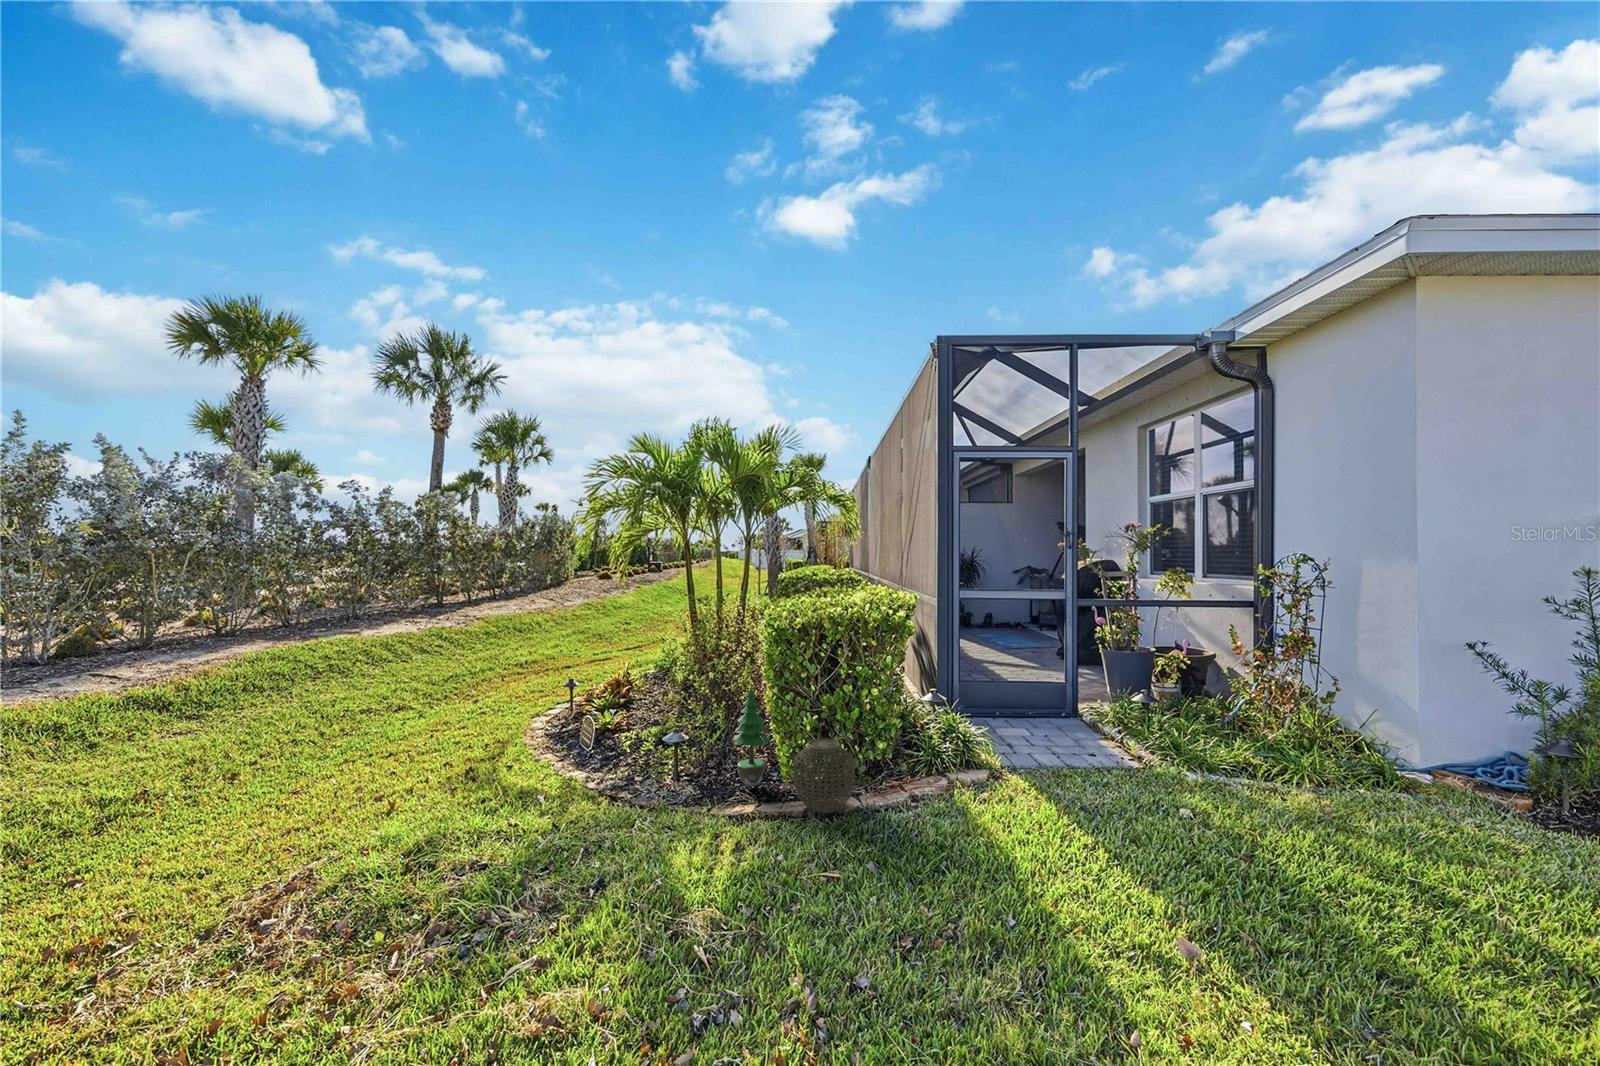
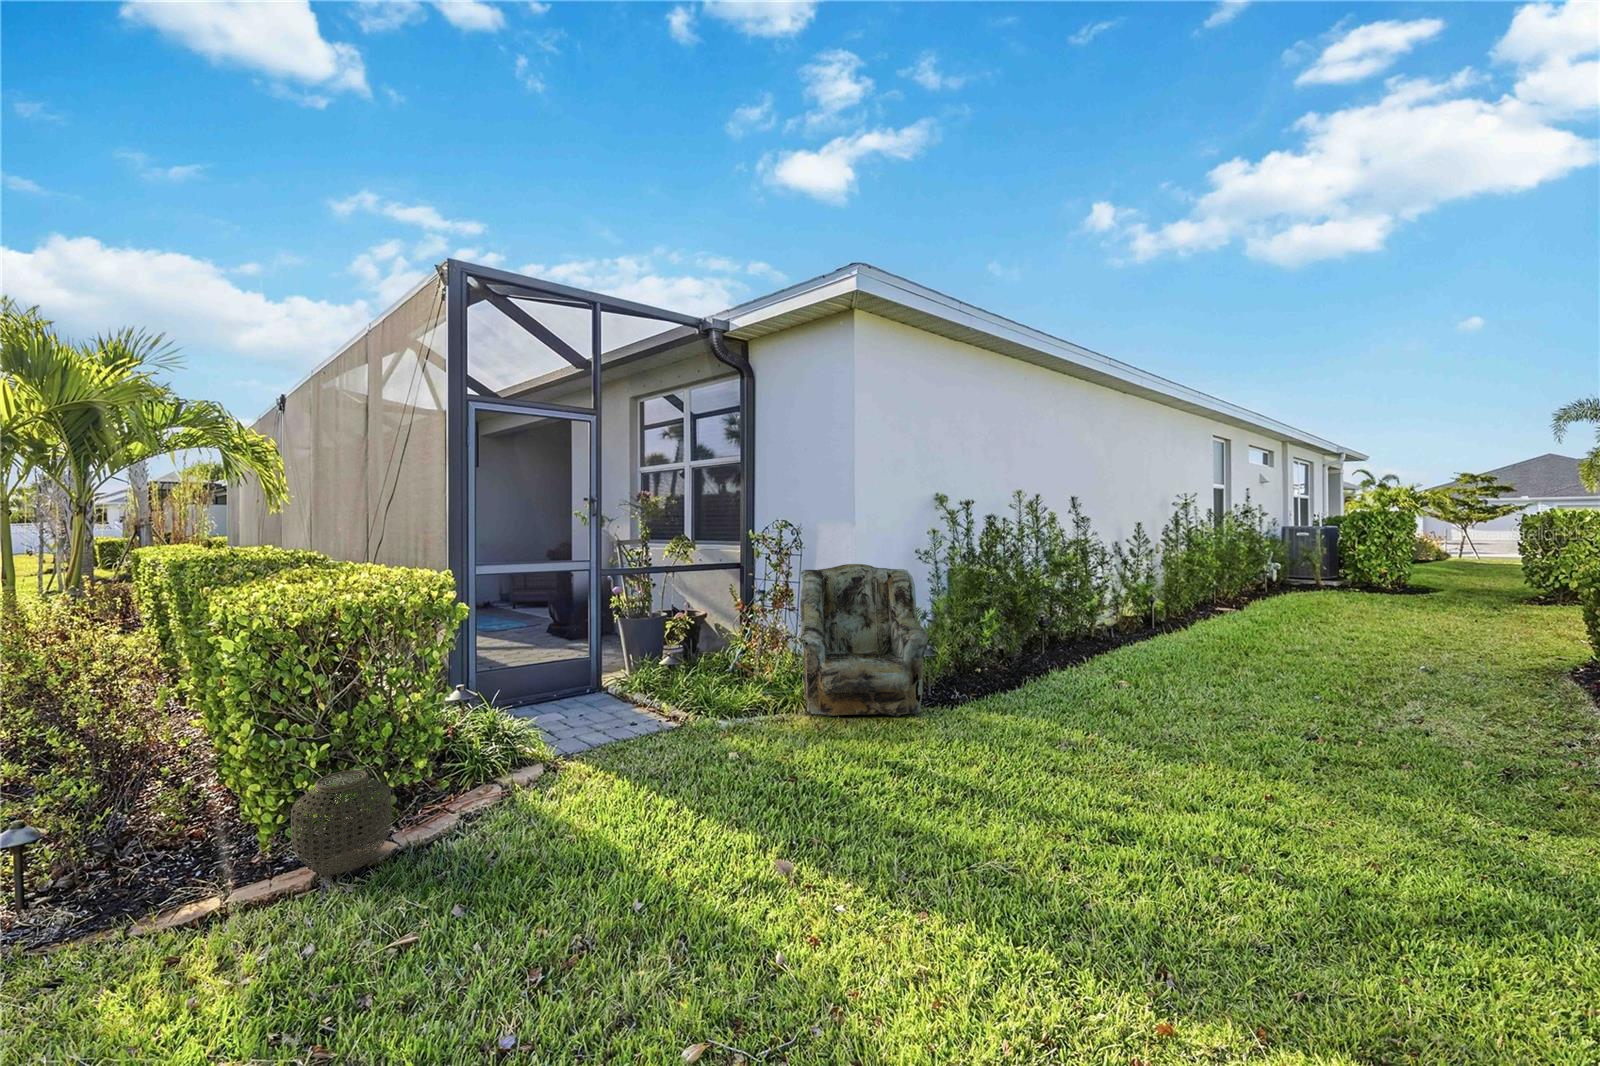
armchair: none [1301,613,1527,832] -> present [800,564,929,718]
potted tree: present [734,688,769,787] -> none [162,724,234,876]

